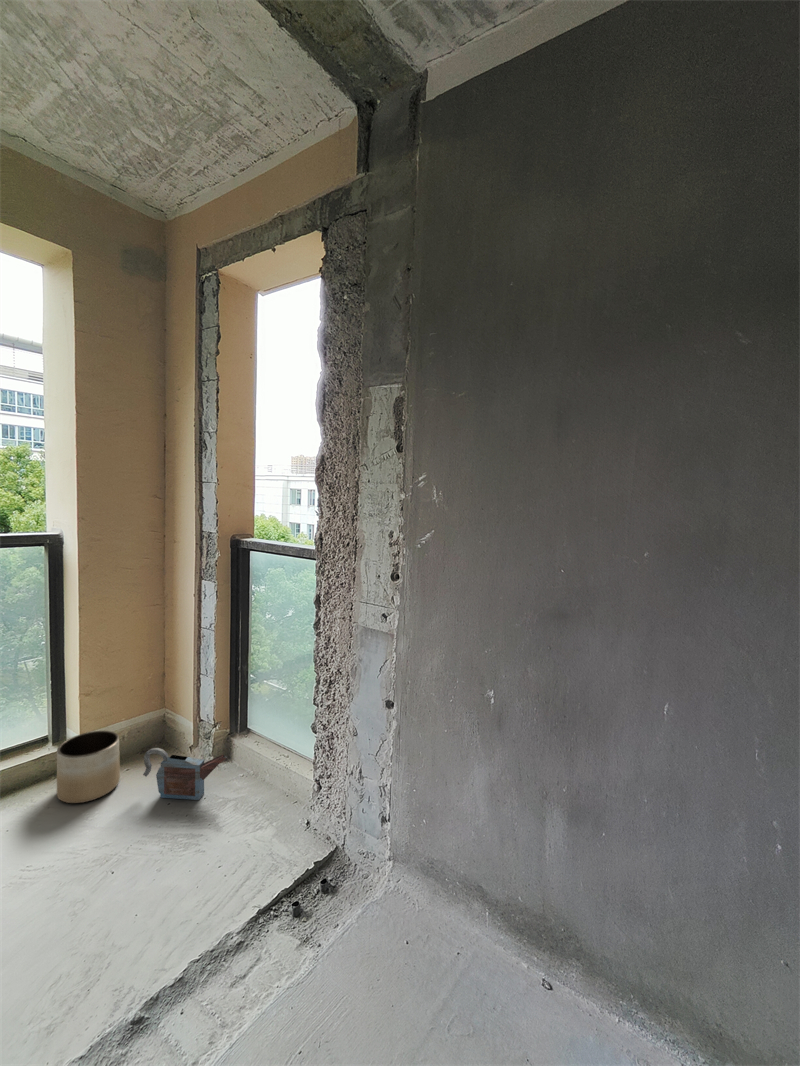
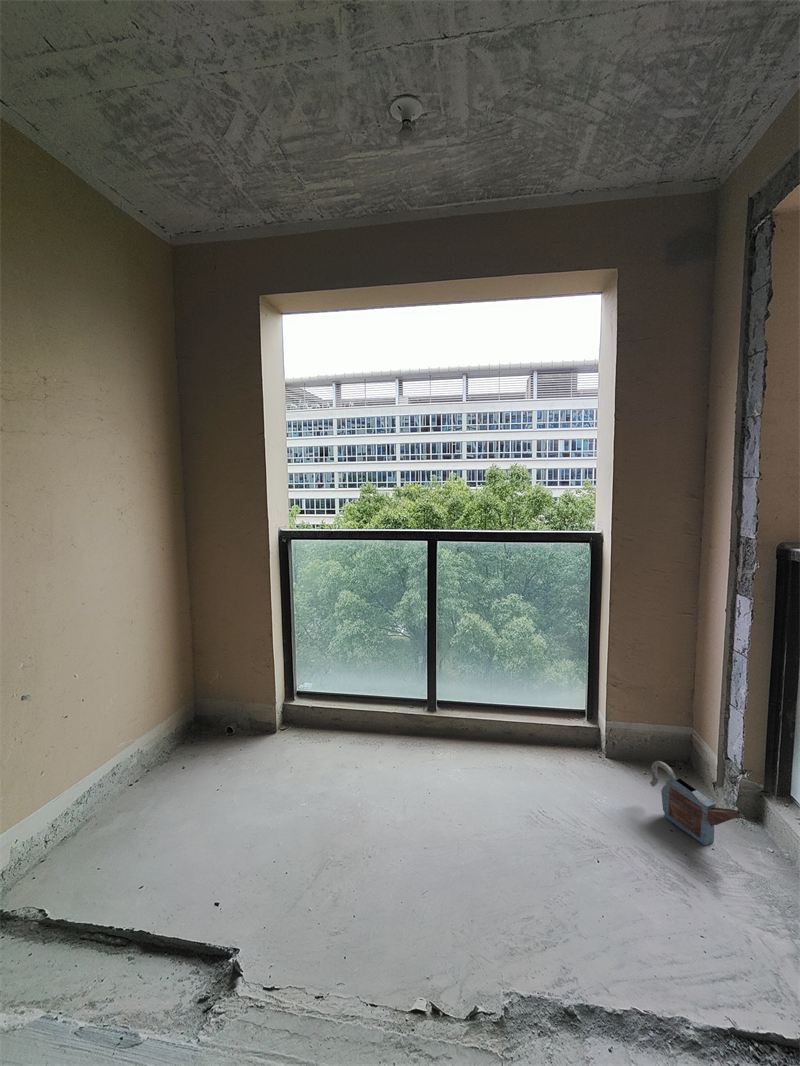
planter: present [57,731,120,803] -> none [580,716,634,782]

